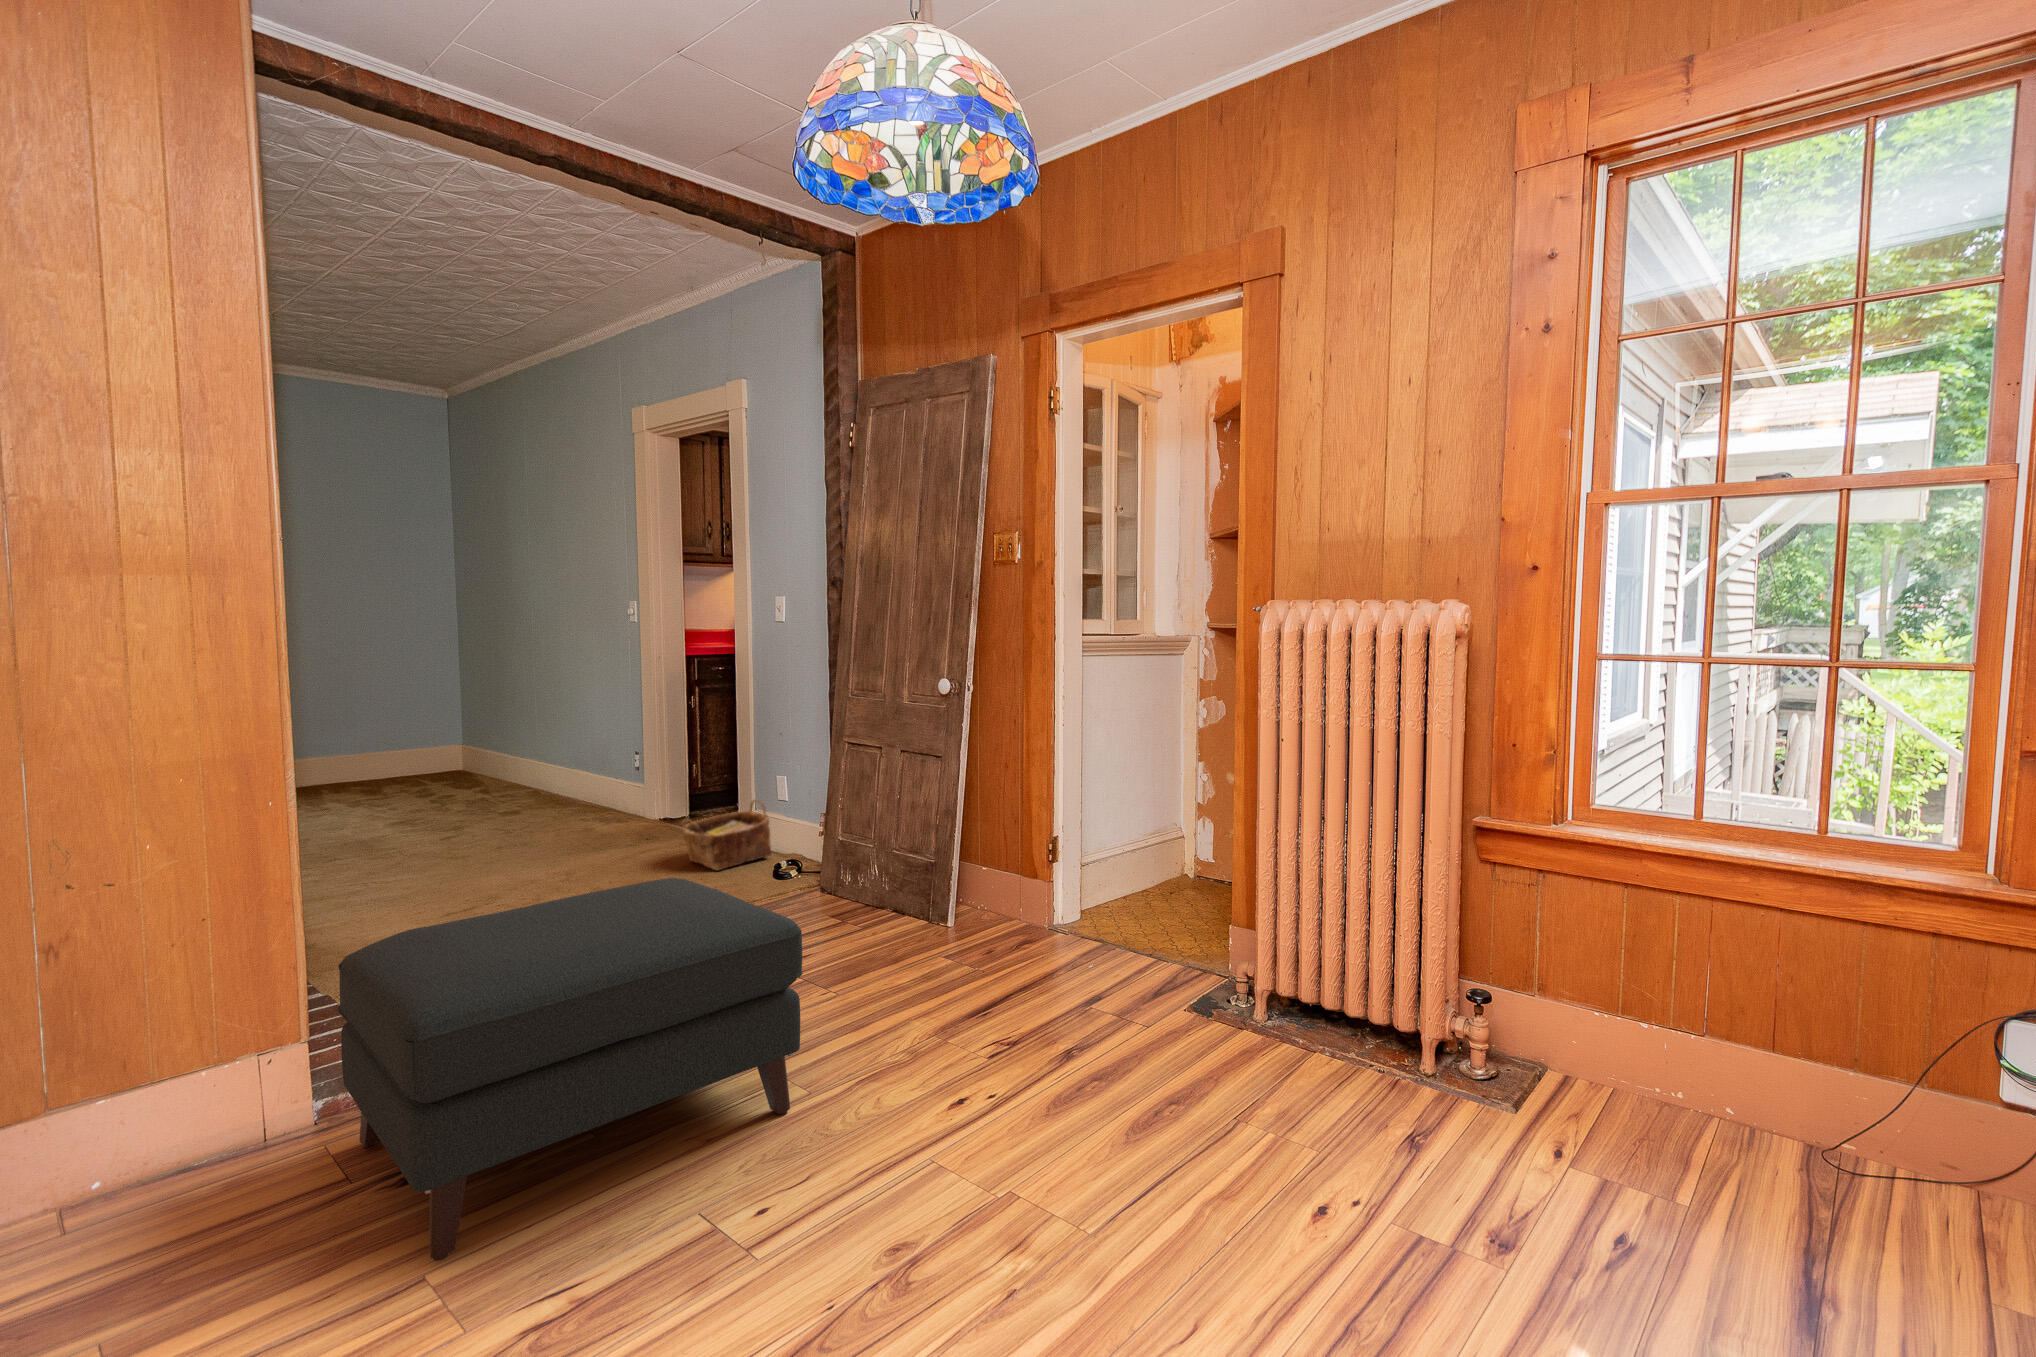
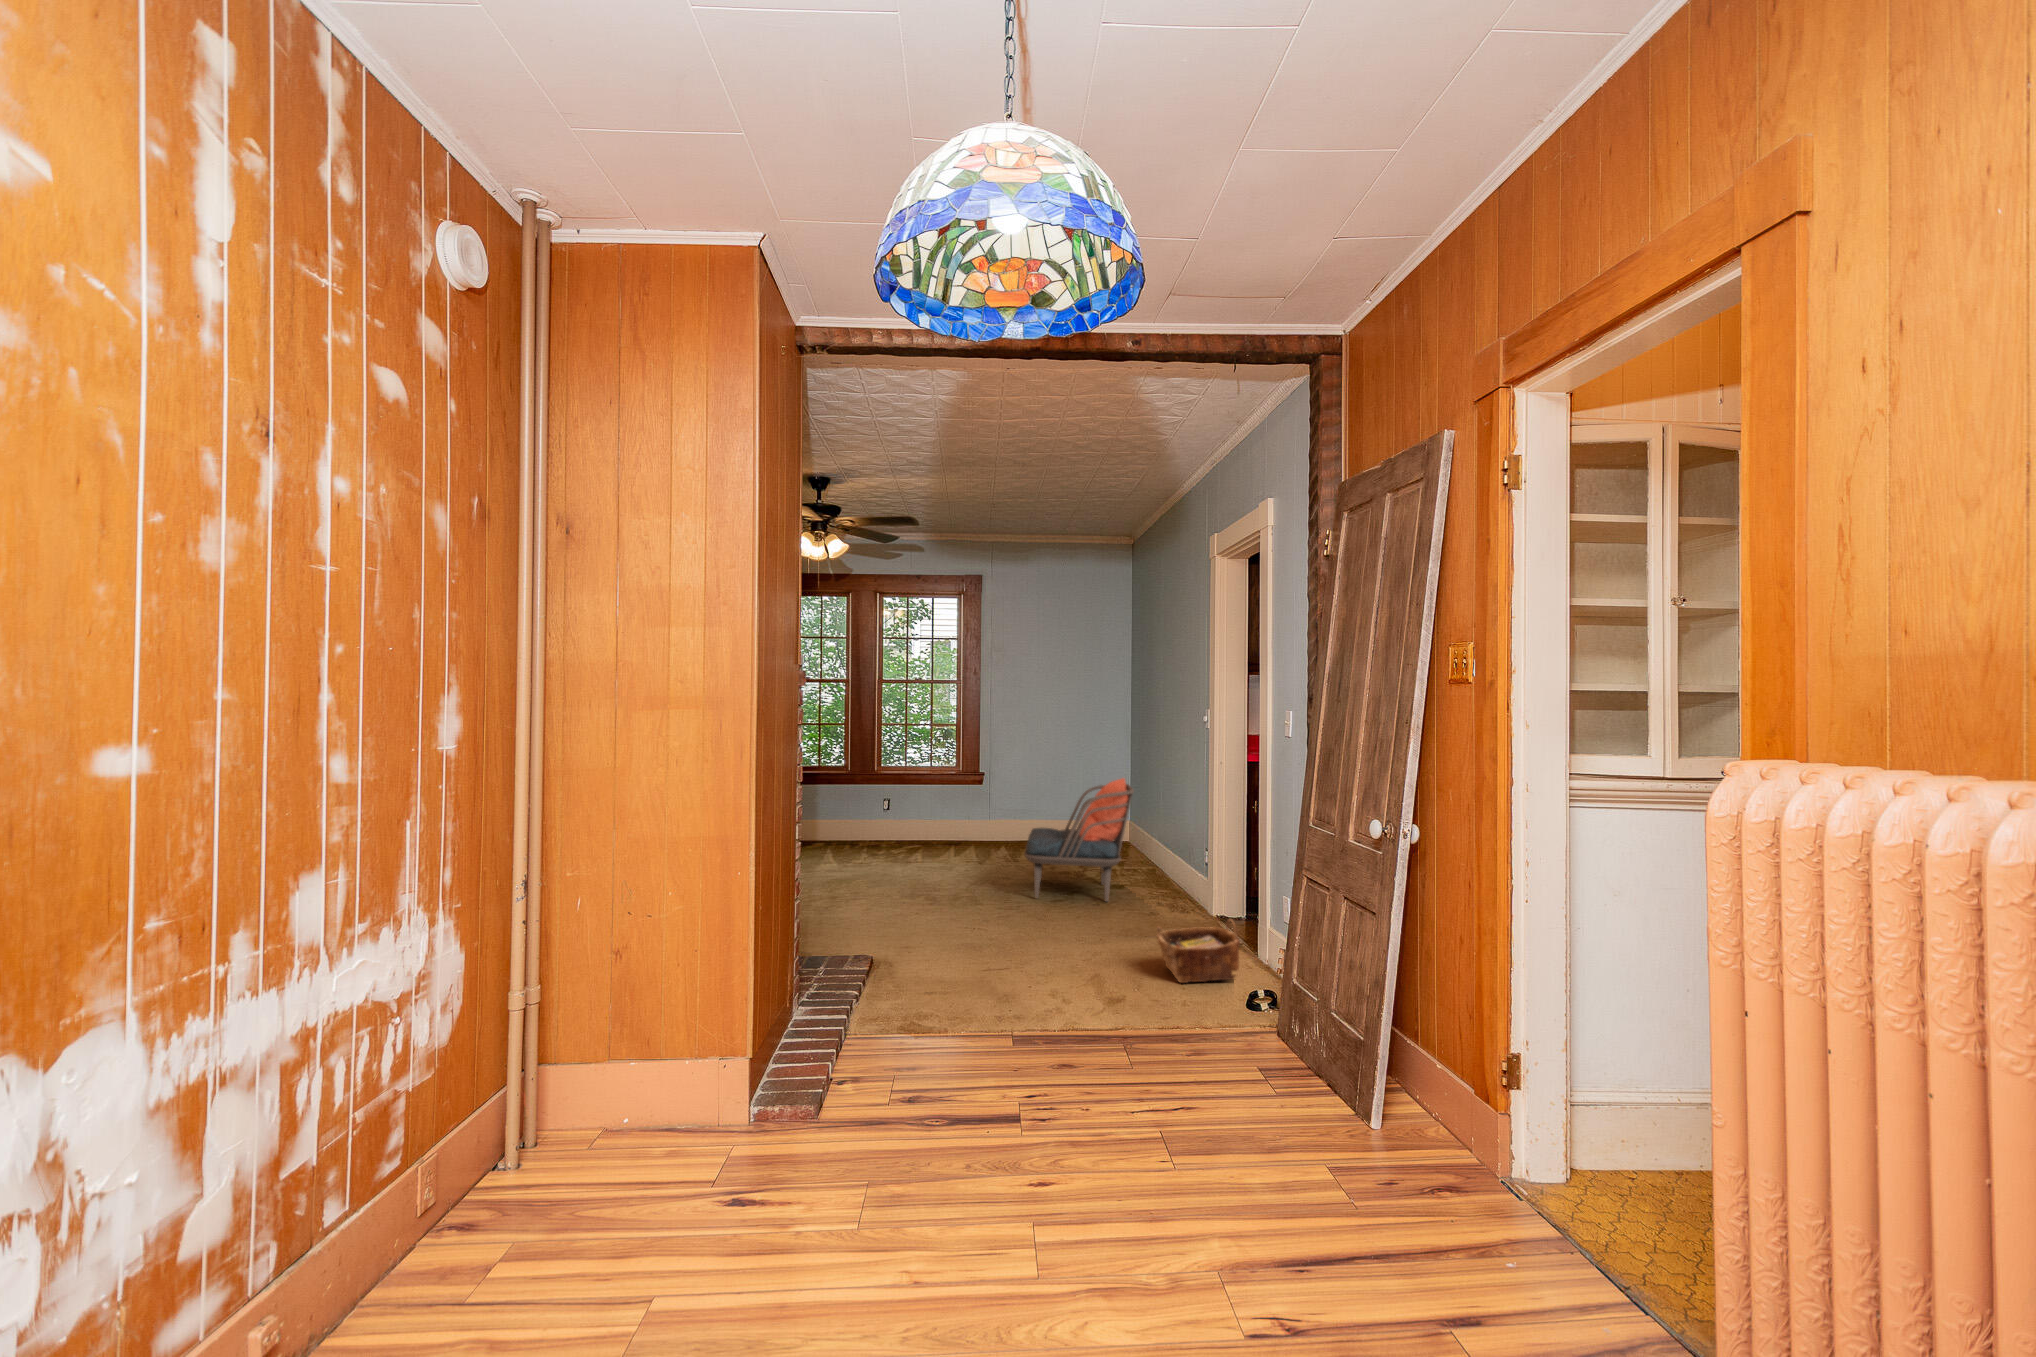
armchair: none [434,673,592,830] -> present [1024,778,1134,902]
ottoman: present [338,878,802,1261] -> none [669,990,1047,1298]

